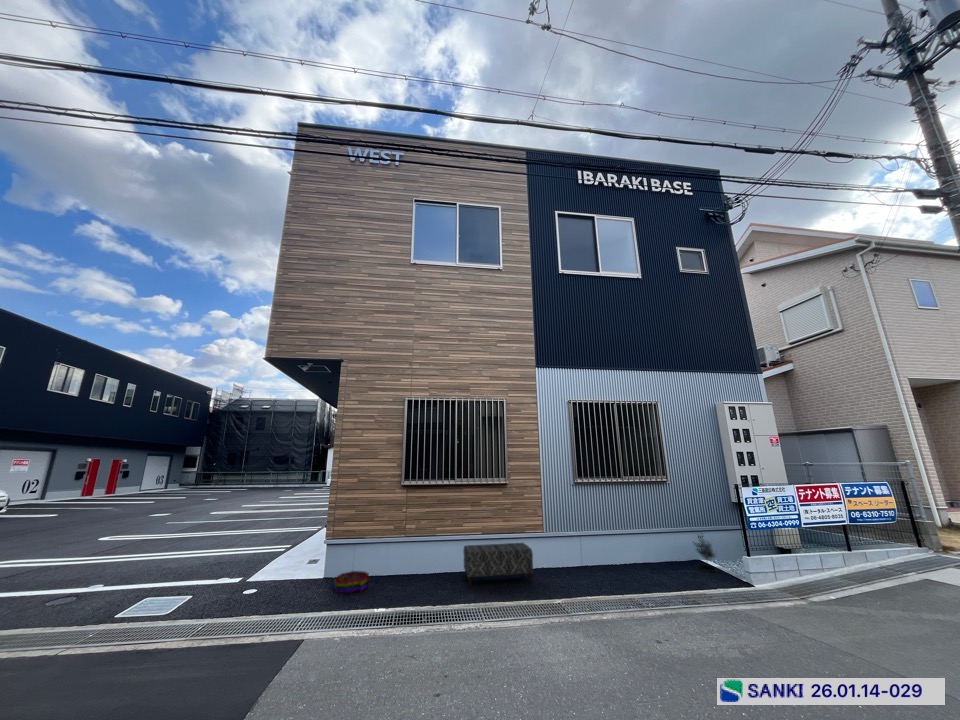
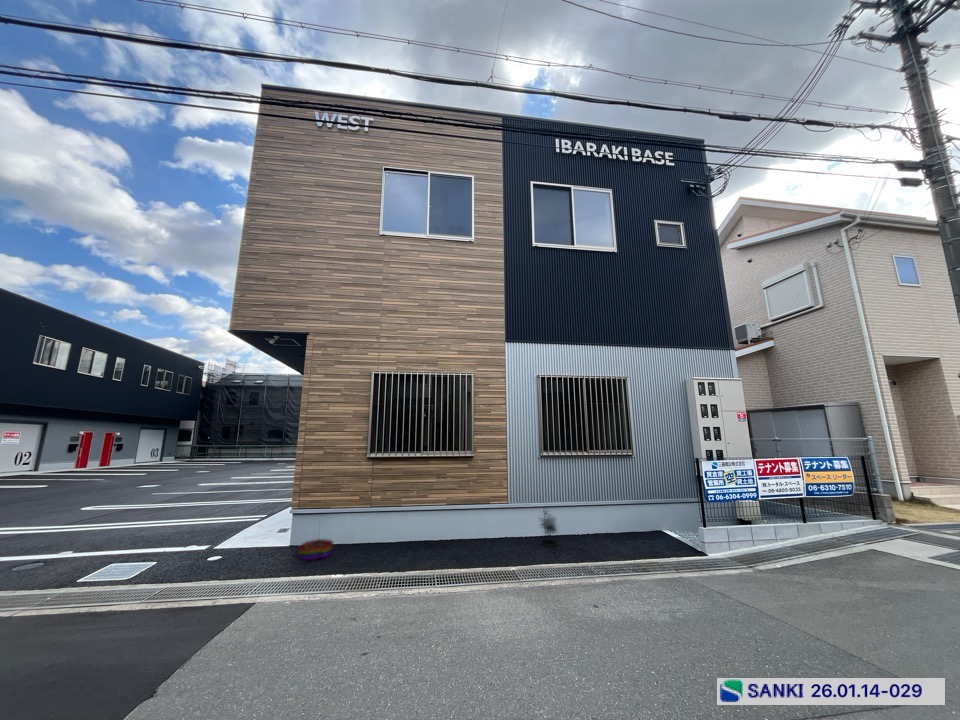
potted tree: present [693,536,718,572] -> present [539,511,558,547]
bench: present [463,543,533,588] -> none [428,513,494,556]

